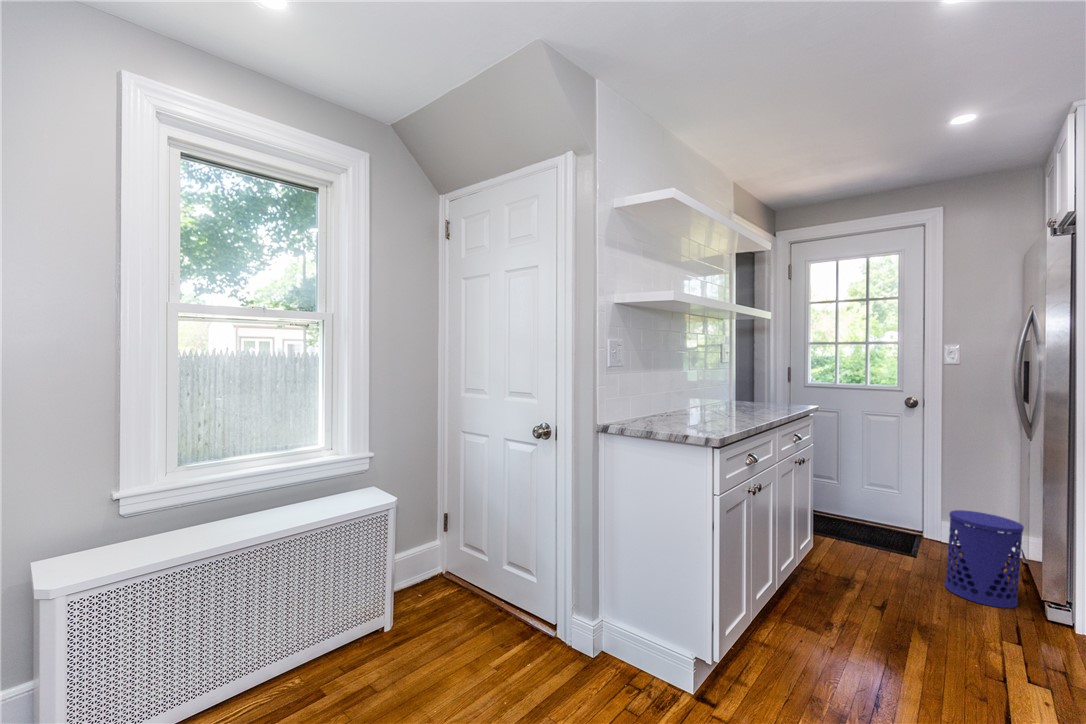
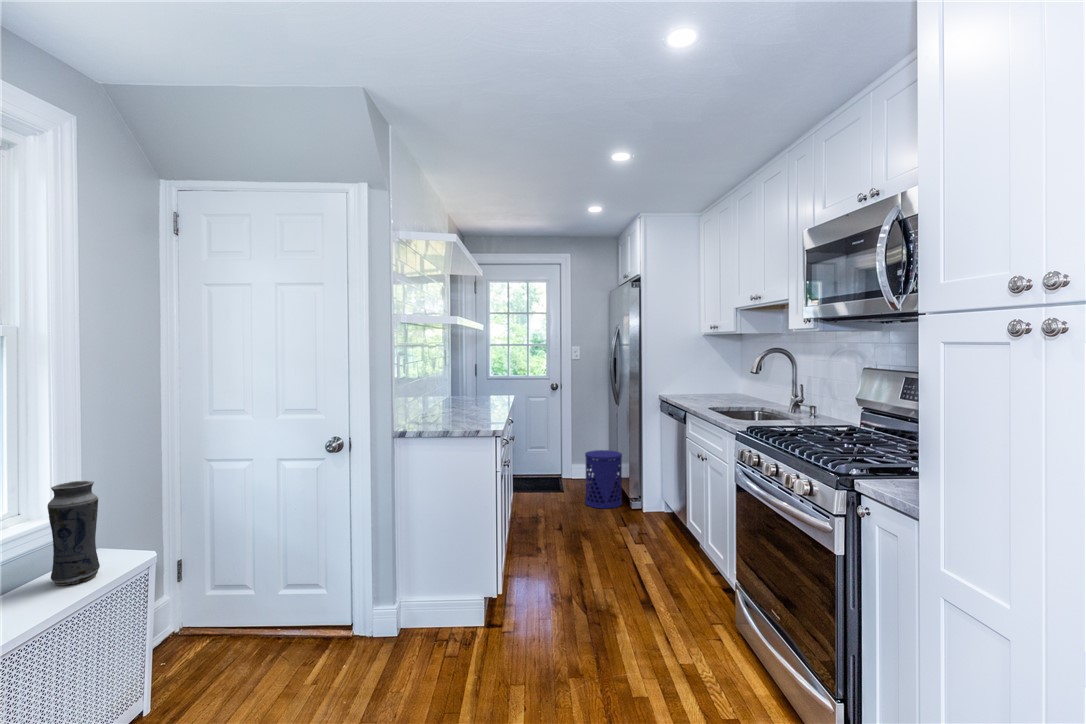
vase: none [315,425,350,505] -> present [47,481,100,585]

